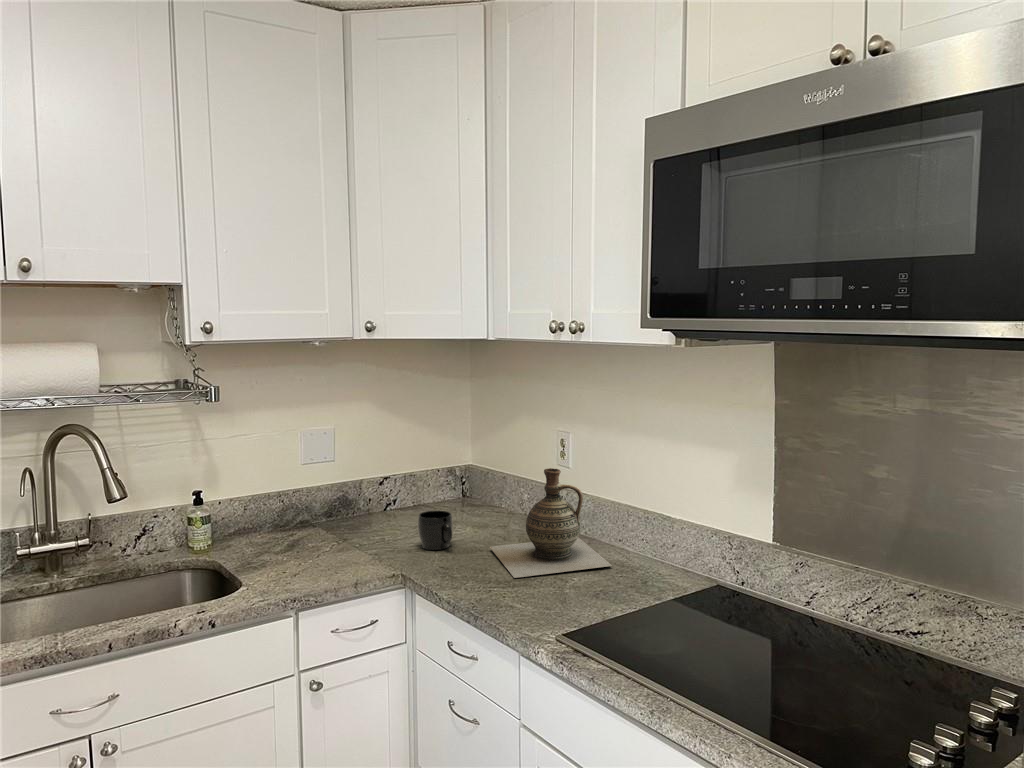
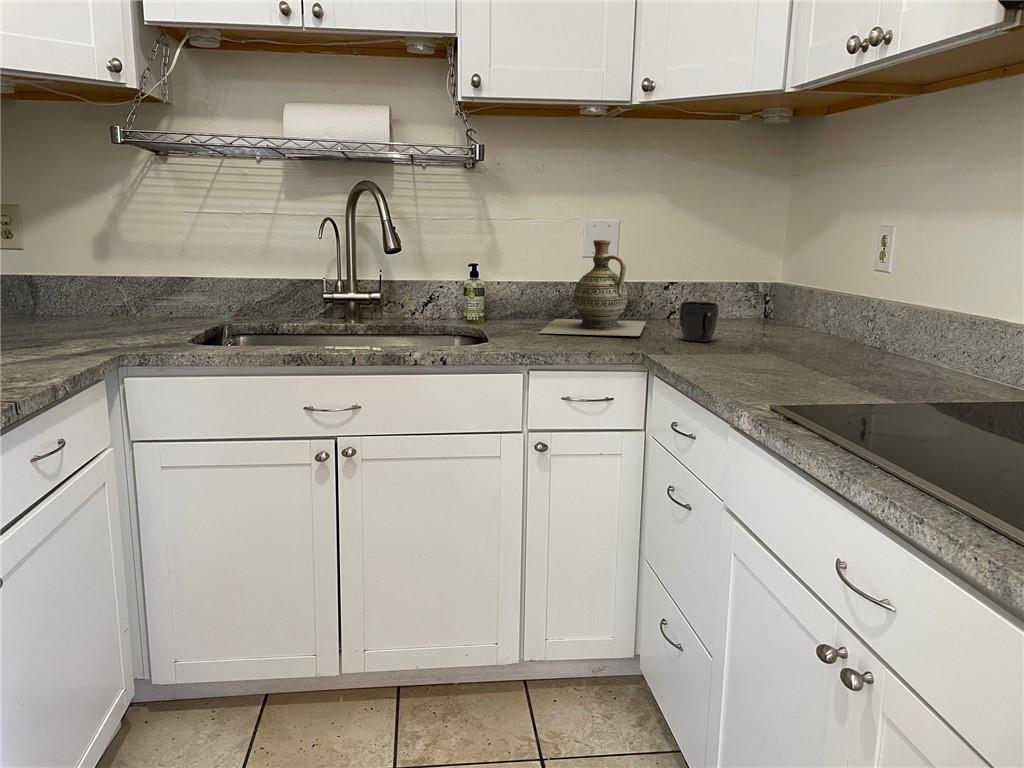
ceramic jug: present [490,468,612,578] -> present [539,240,646,336]

